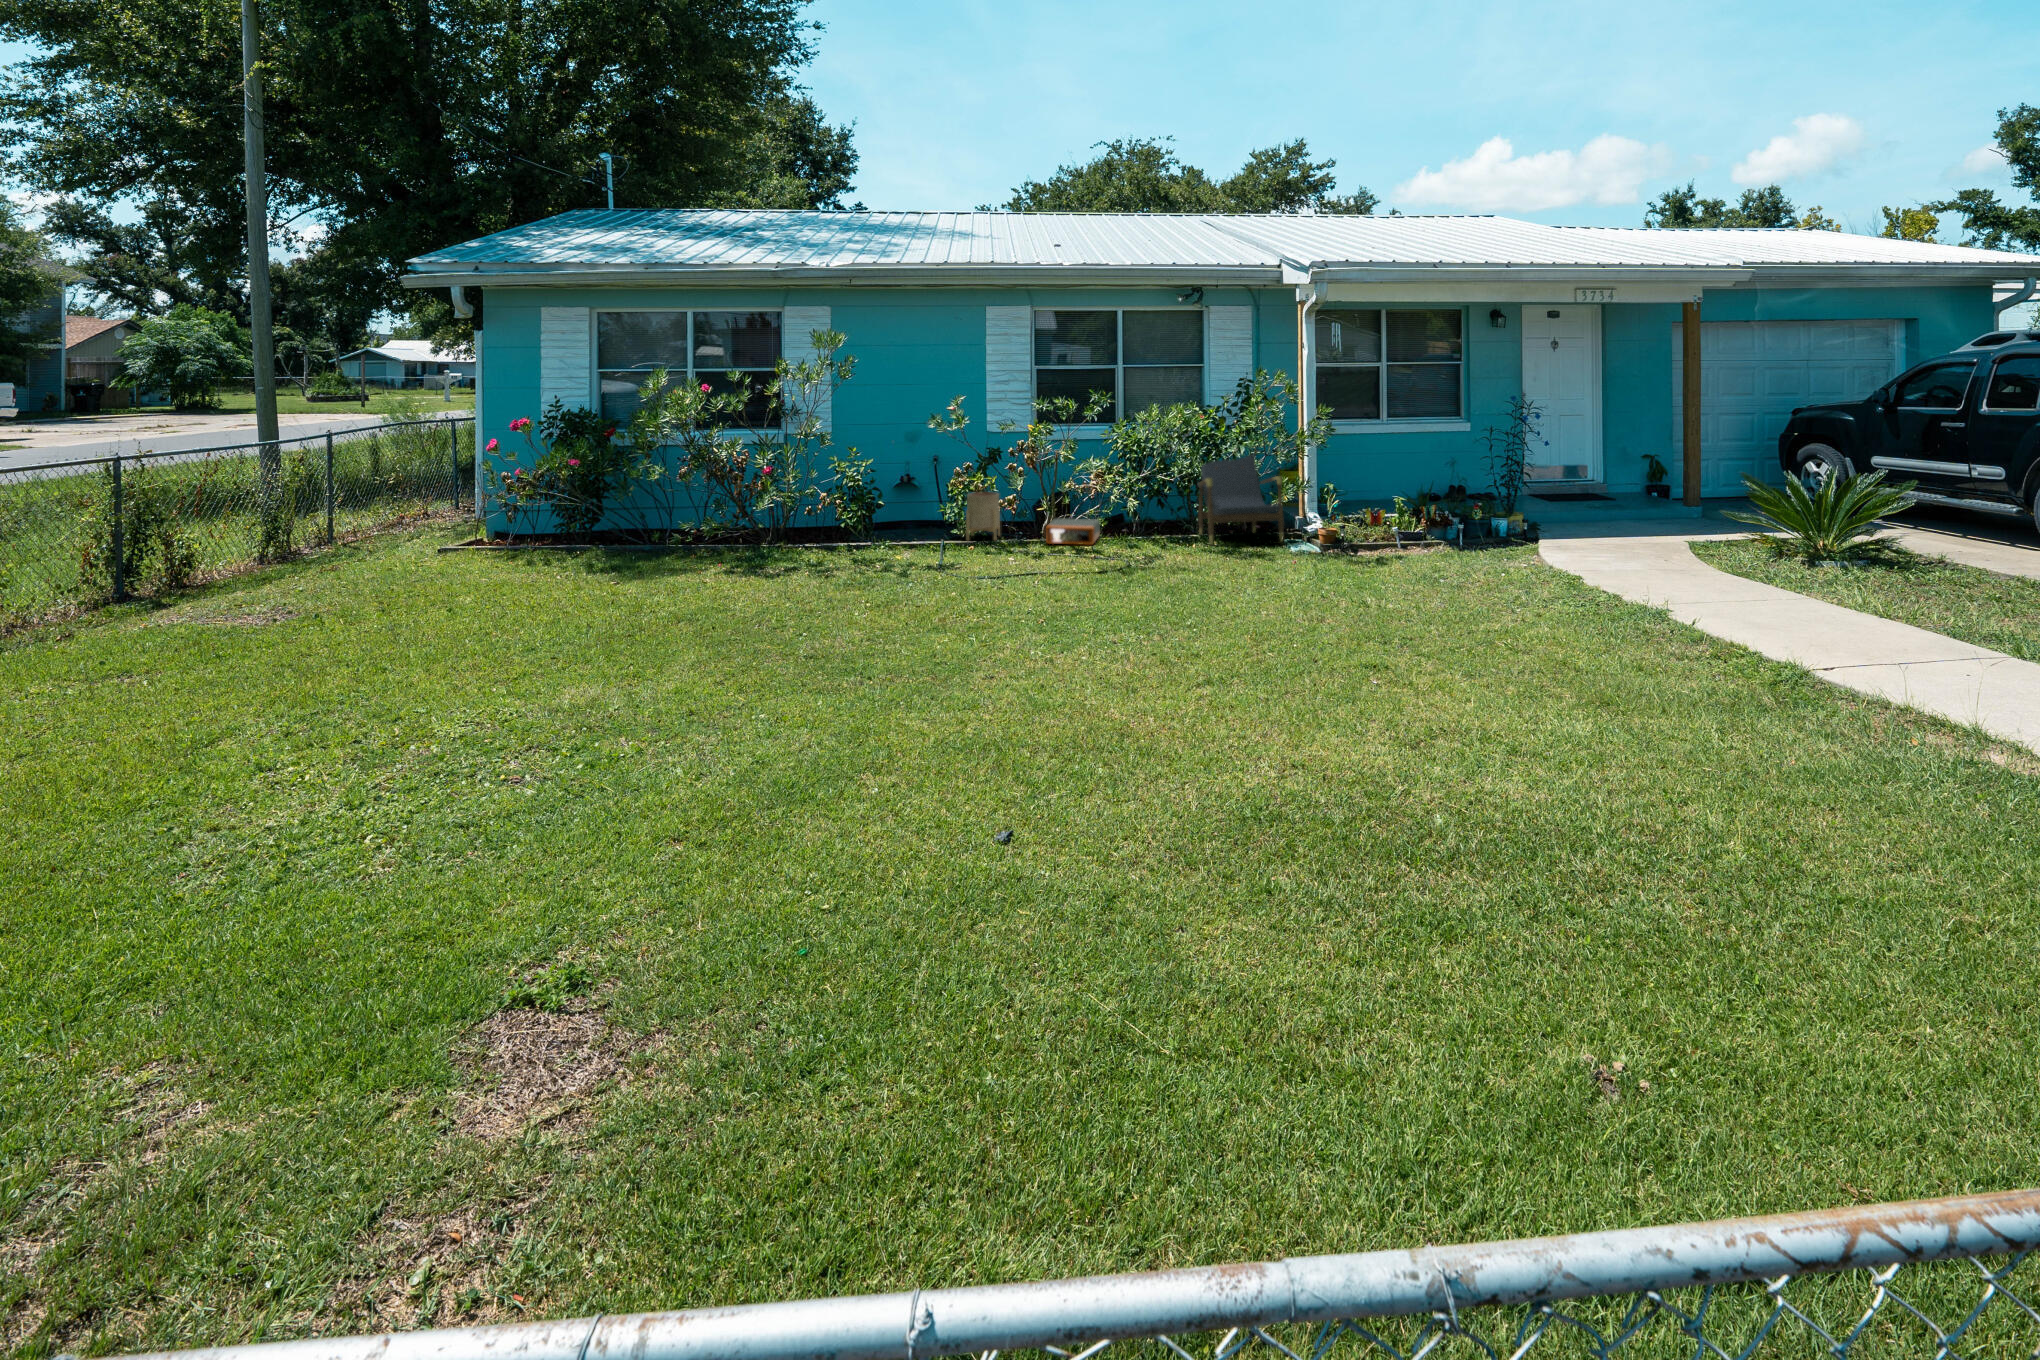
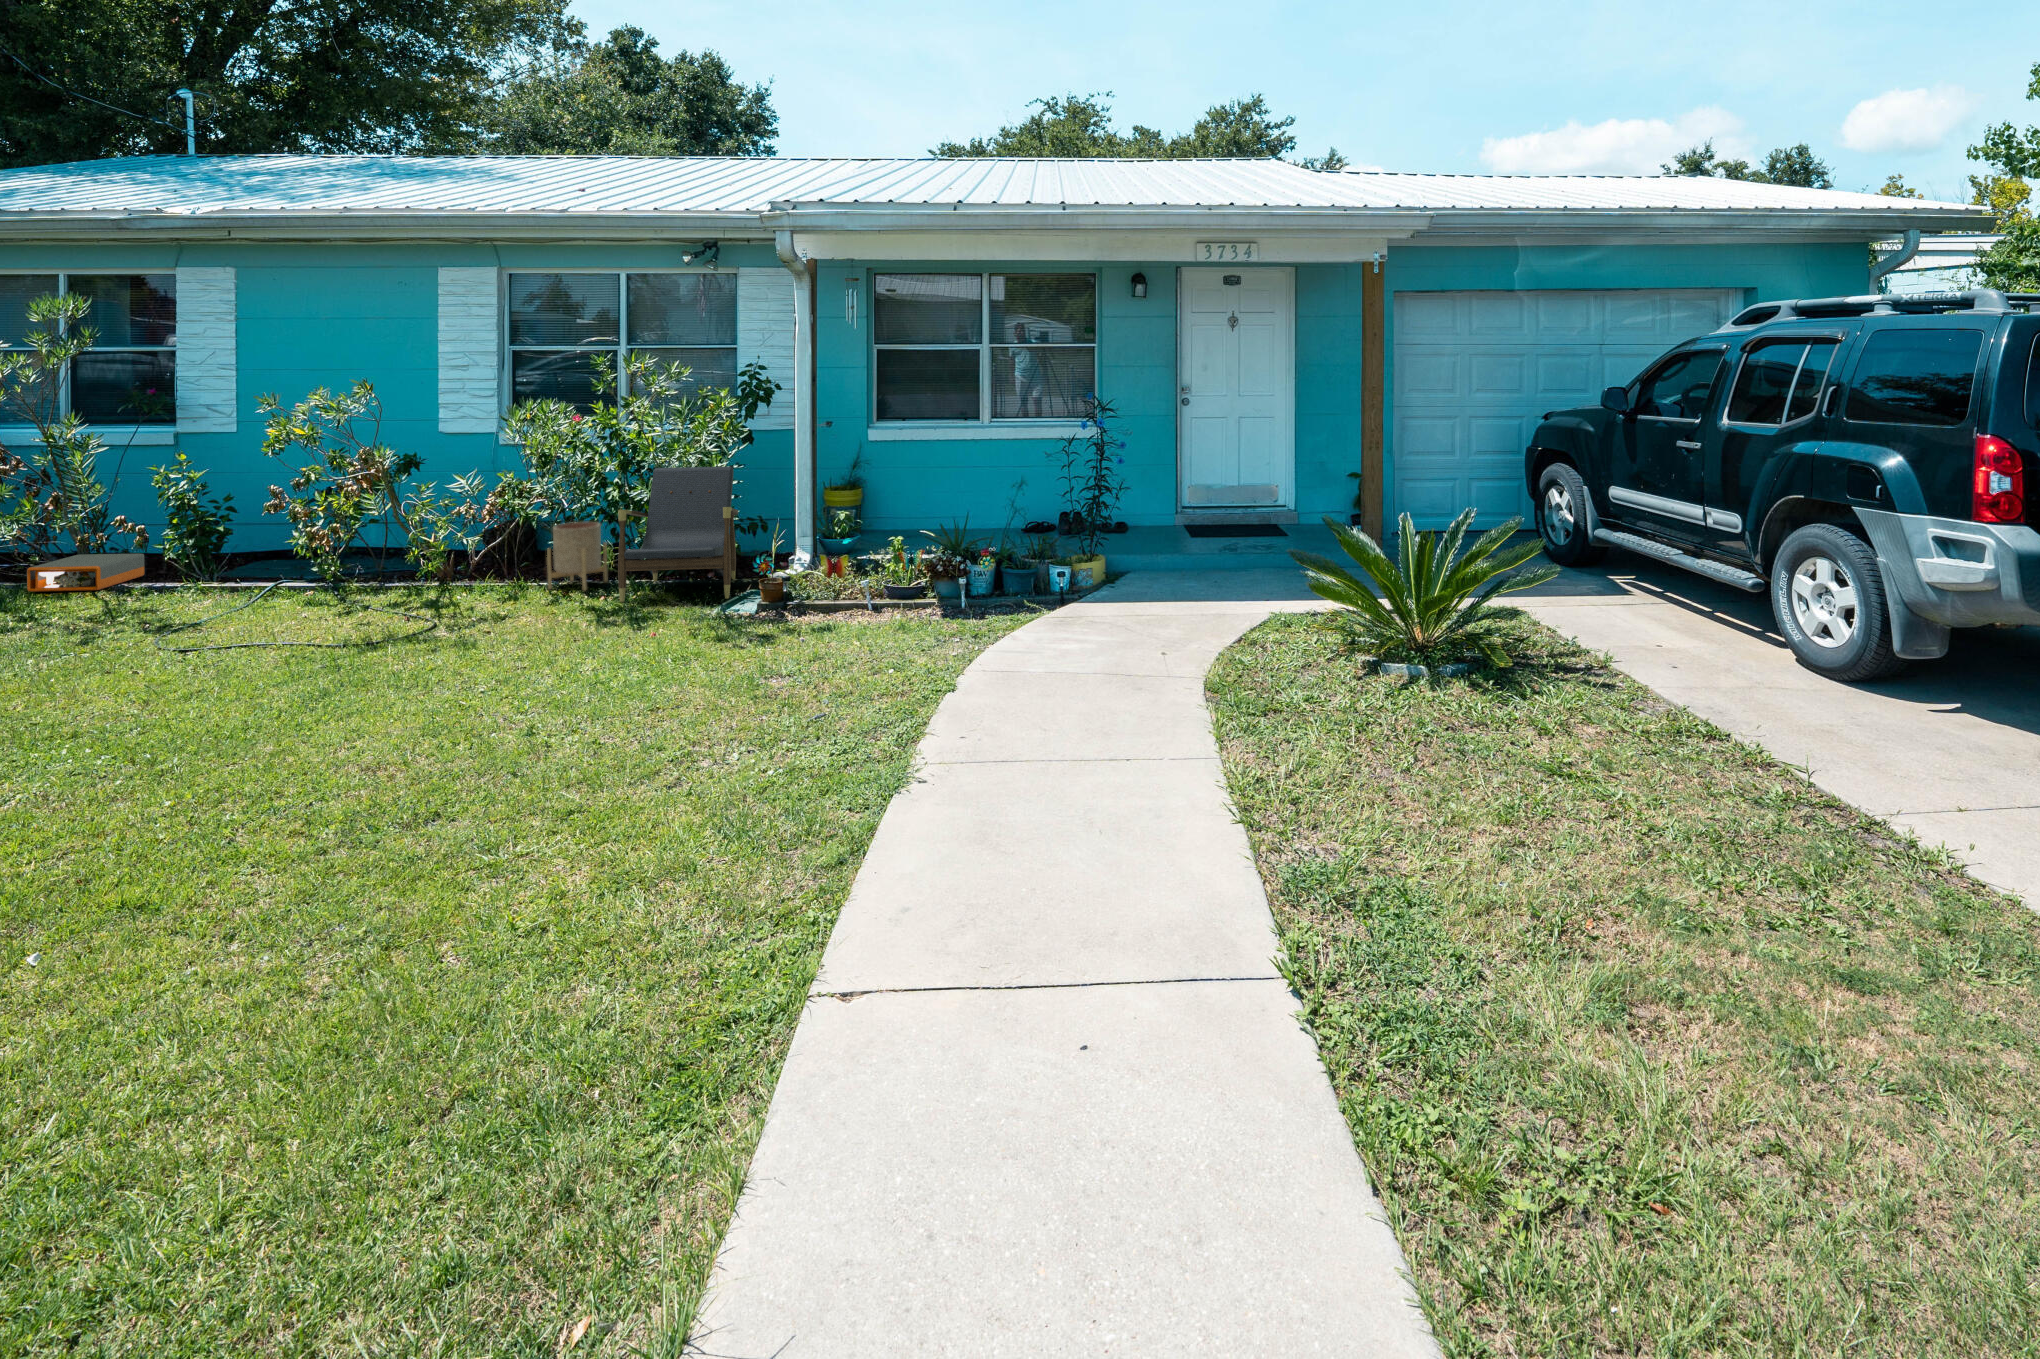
planter: present [966,492,1000,539] -> present [547,522,608,590]
storage box: present [1046,518,1100,545] -> present [27,553,144,592]

